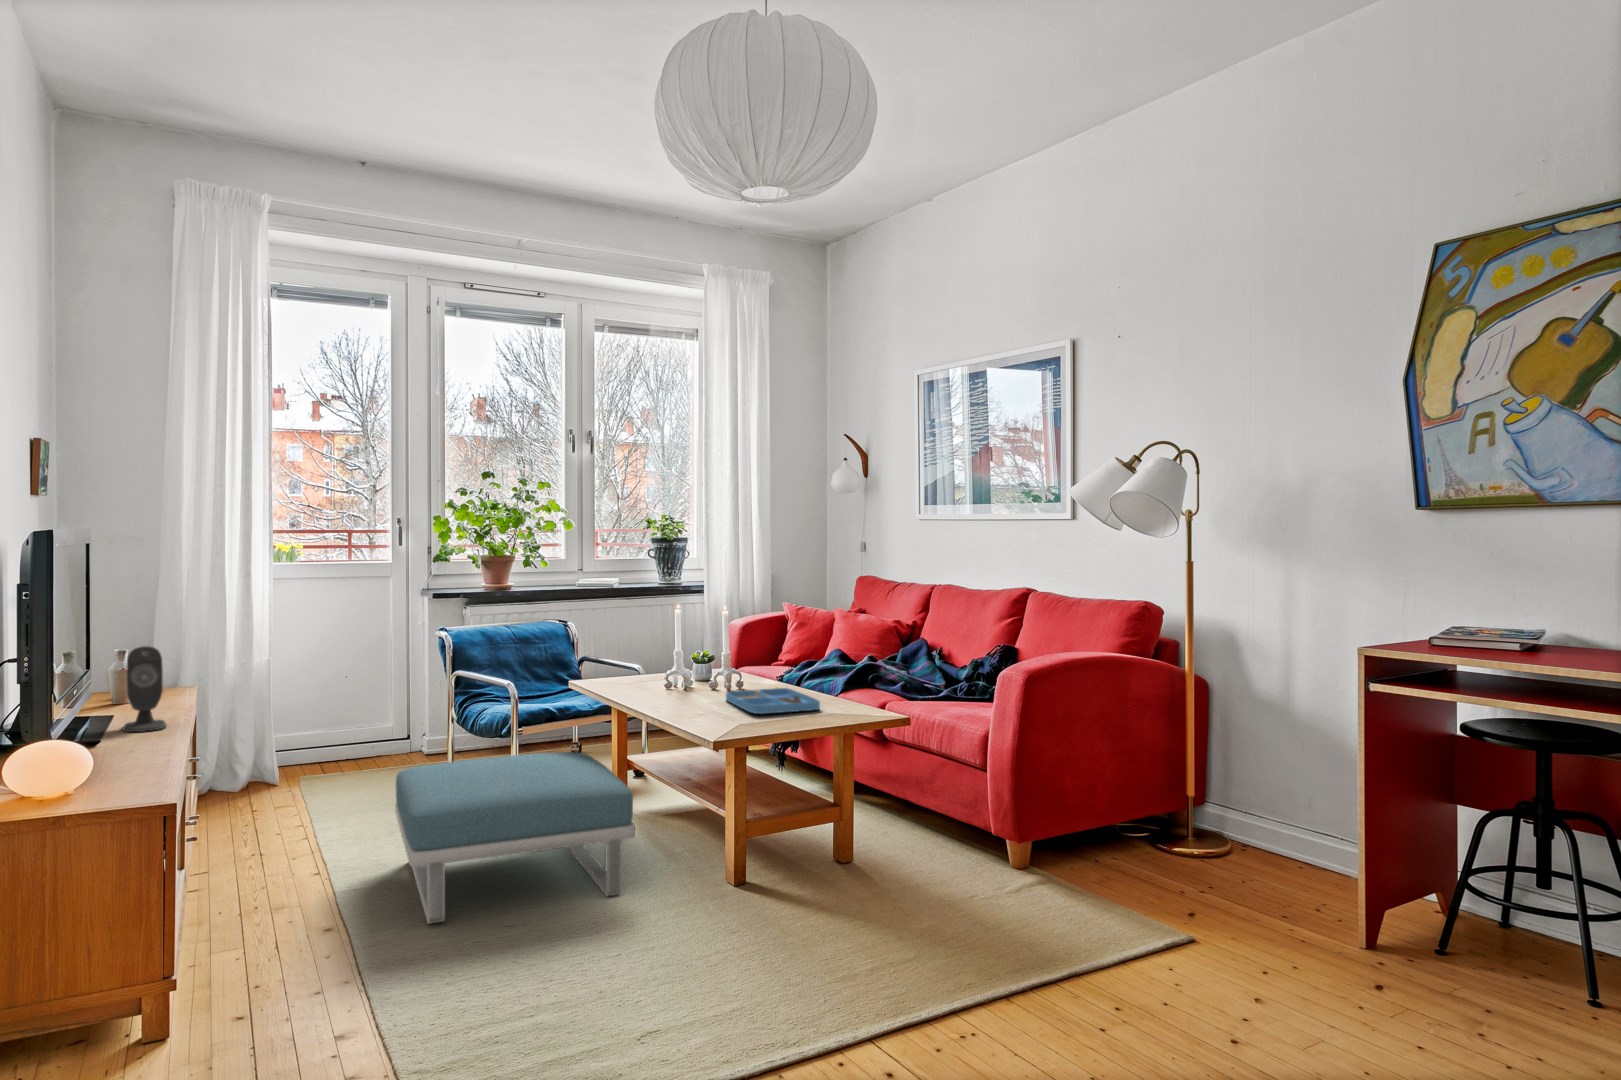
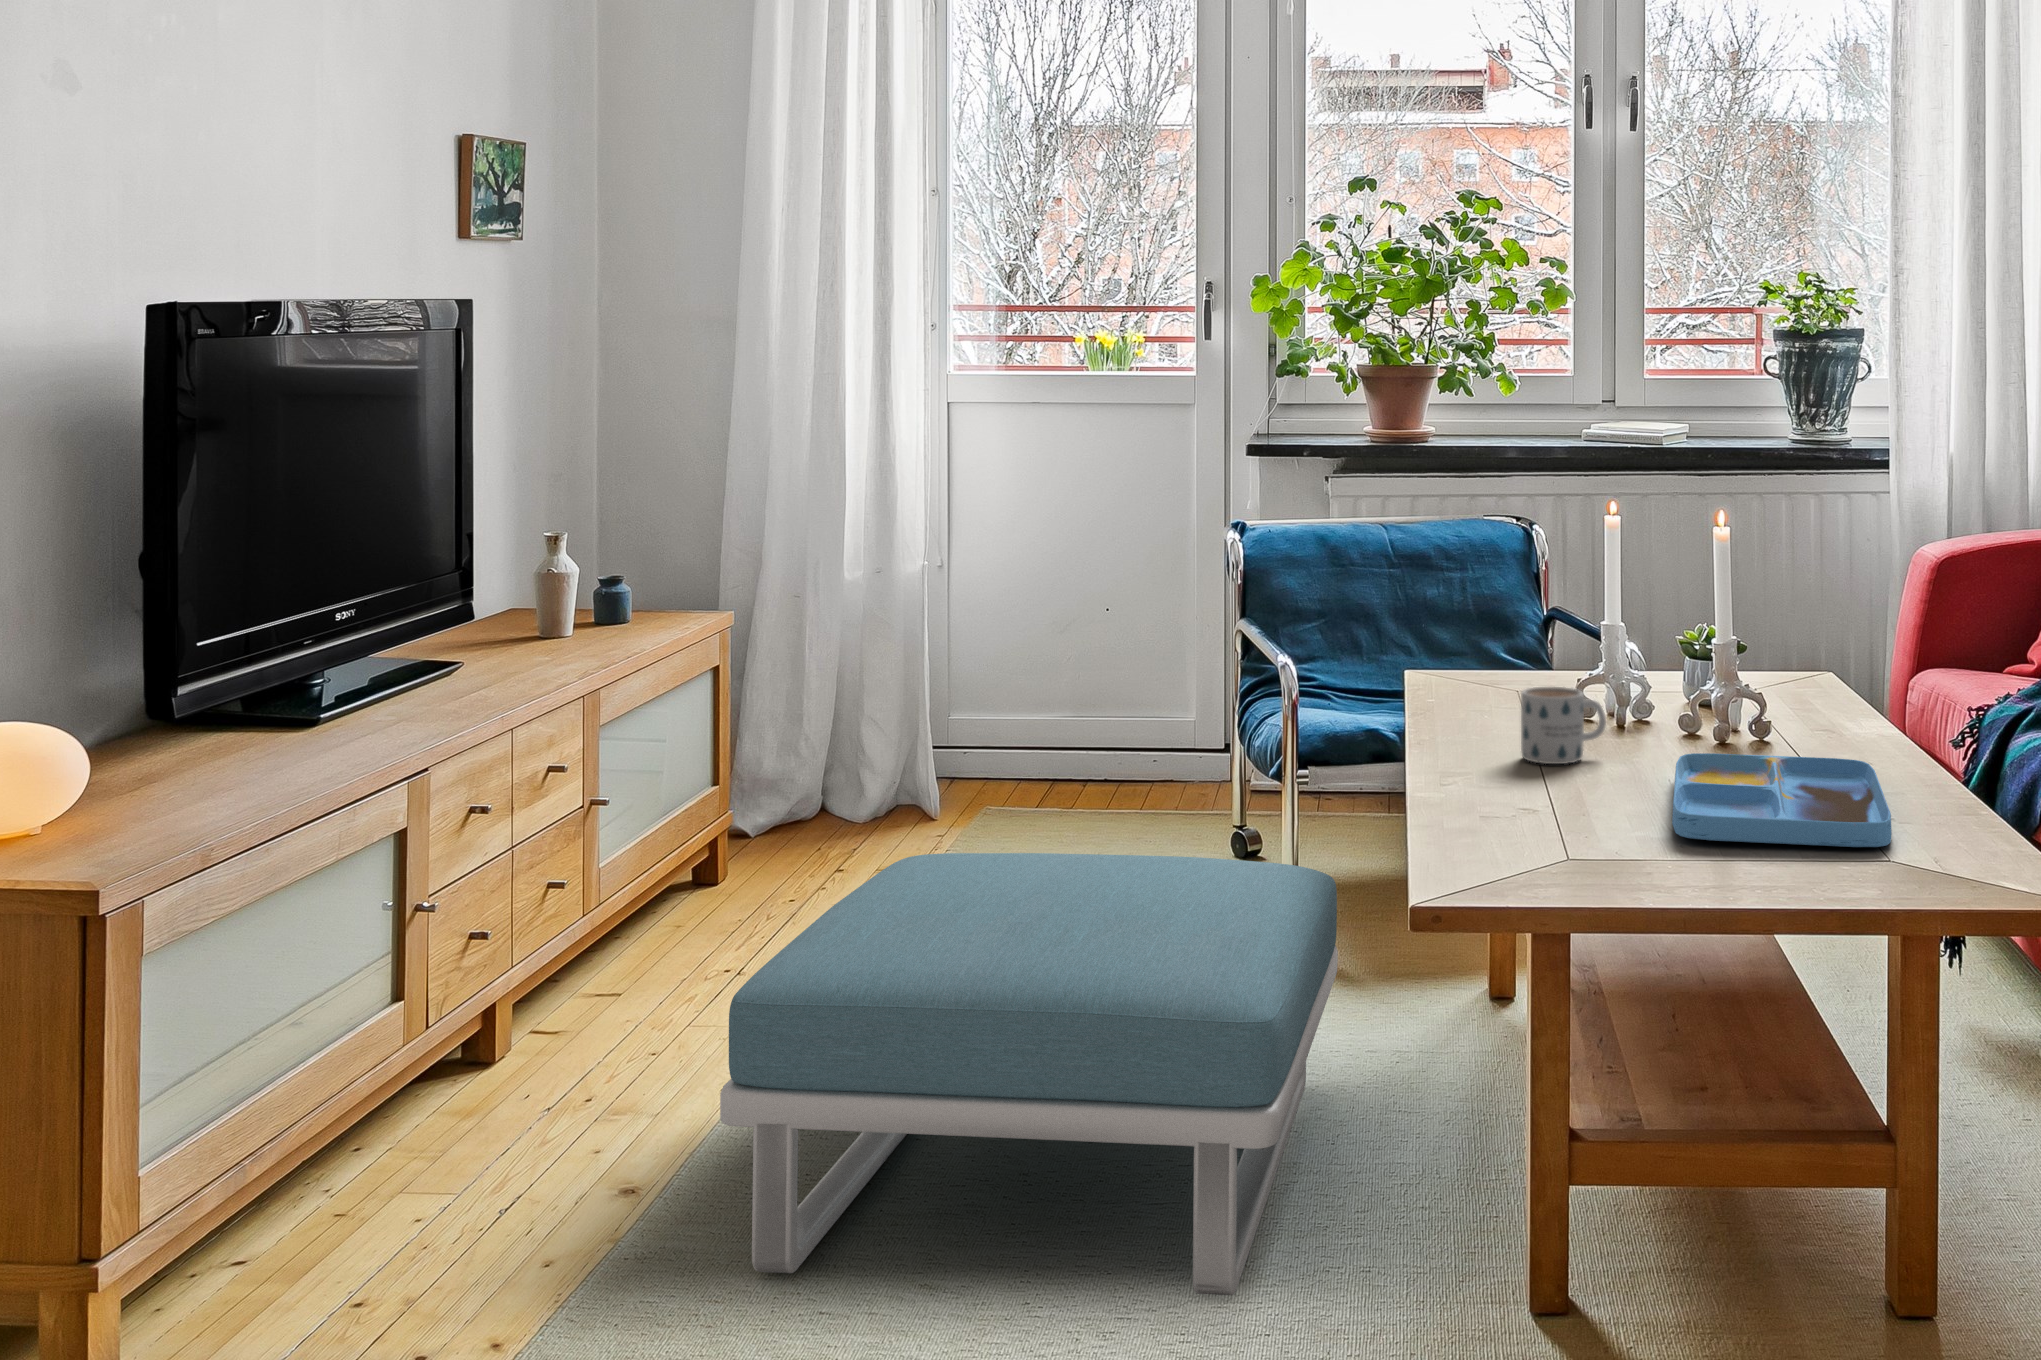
speaker: present [123,646,166,732] -> none [409,538,505,714]
mug: none [661,673,691,701] -> present [1521,687,1606,764]

